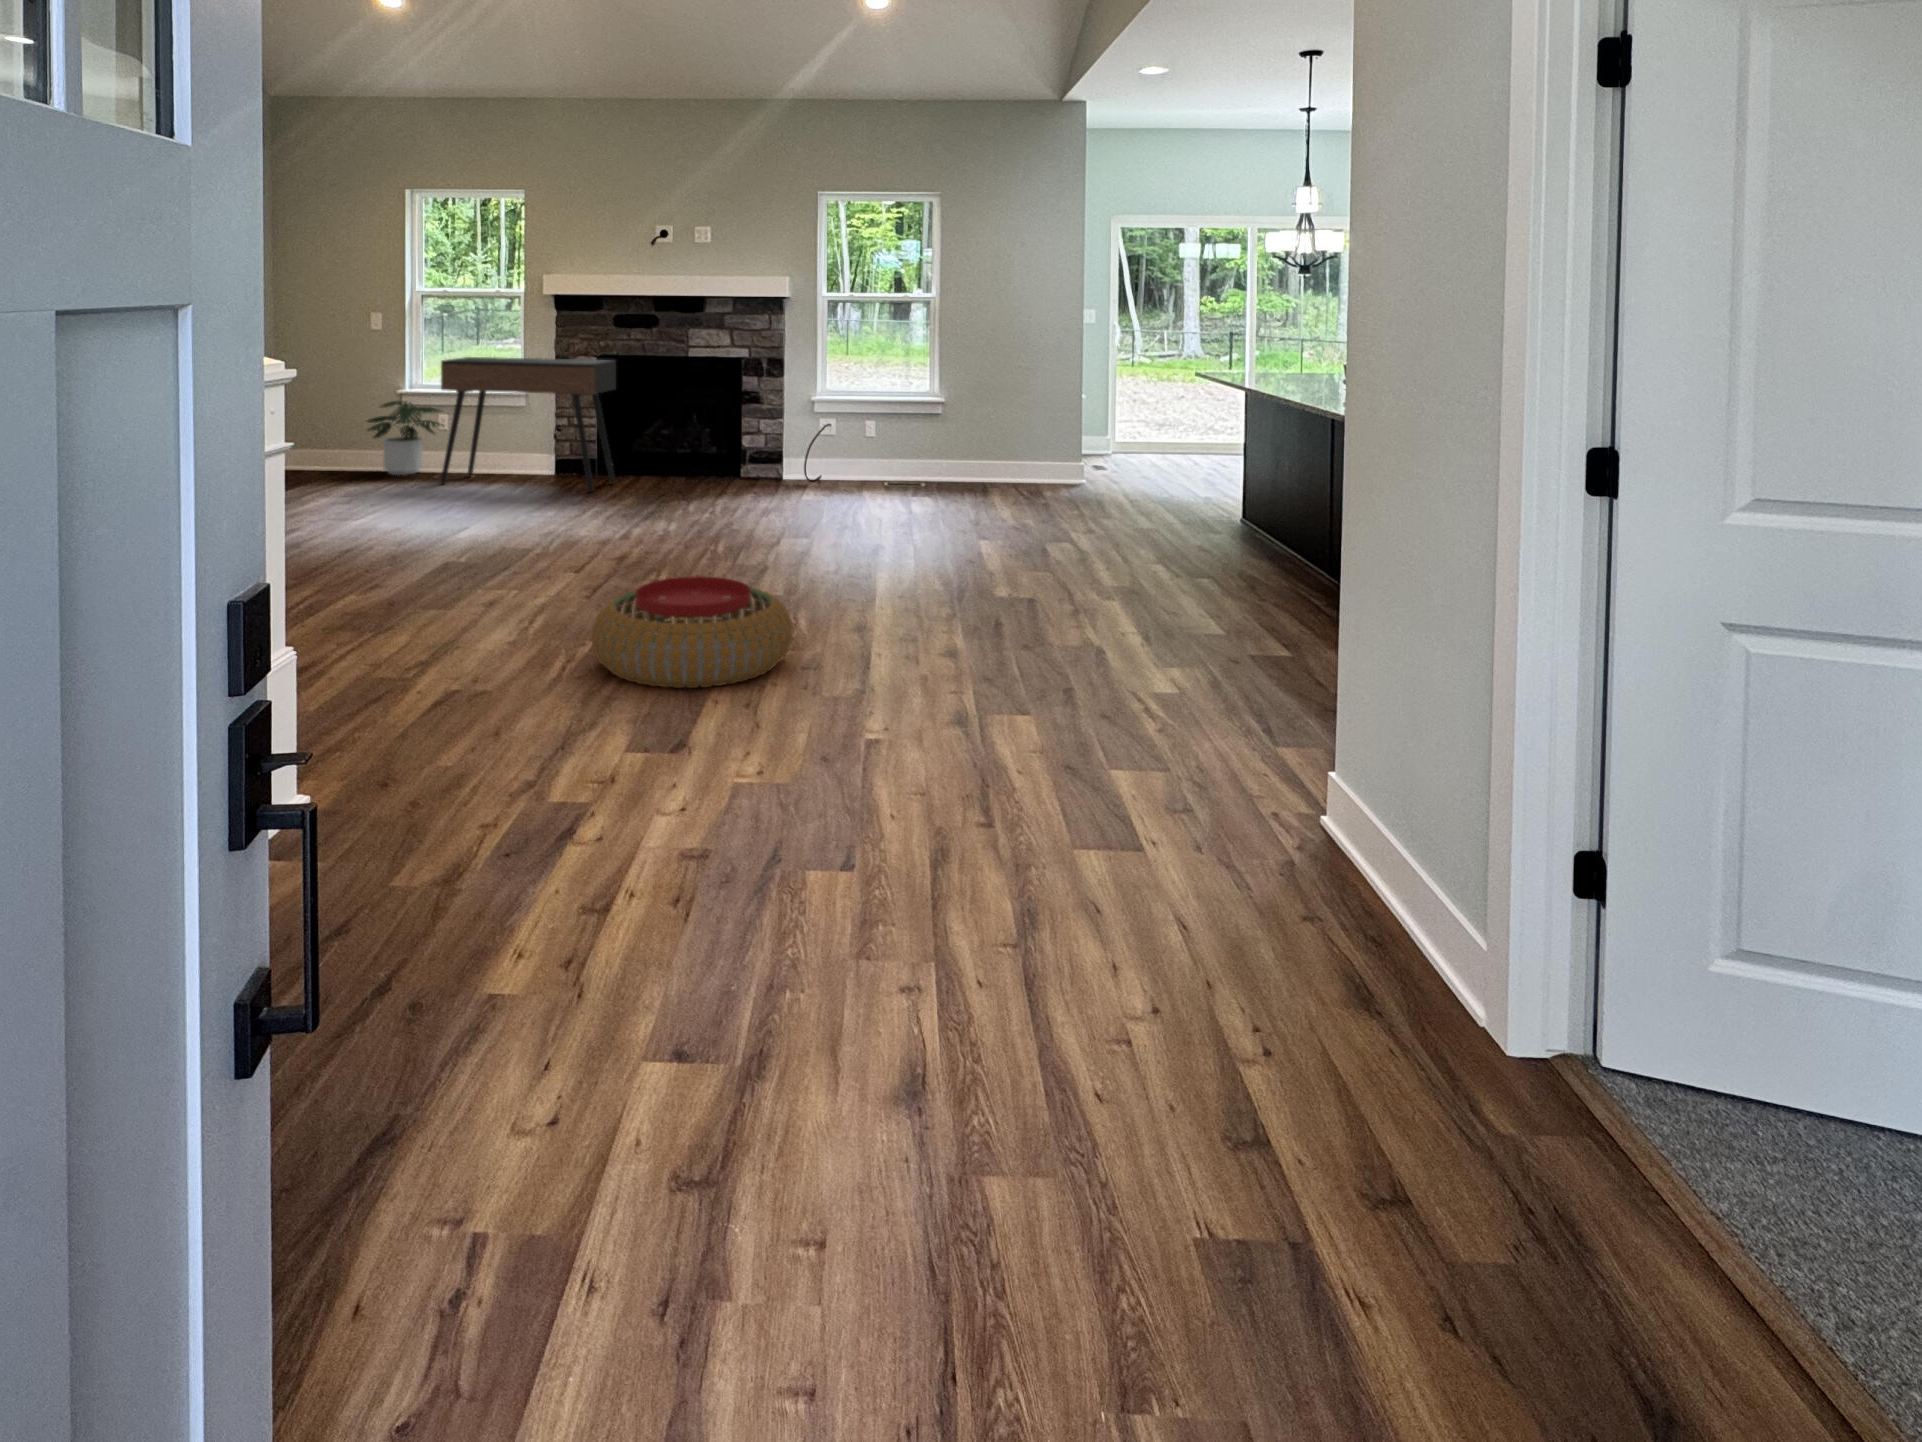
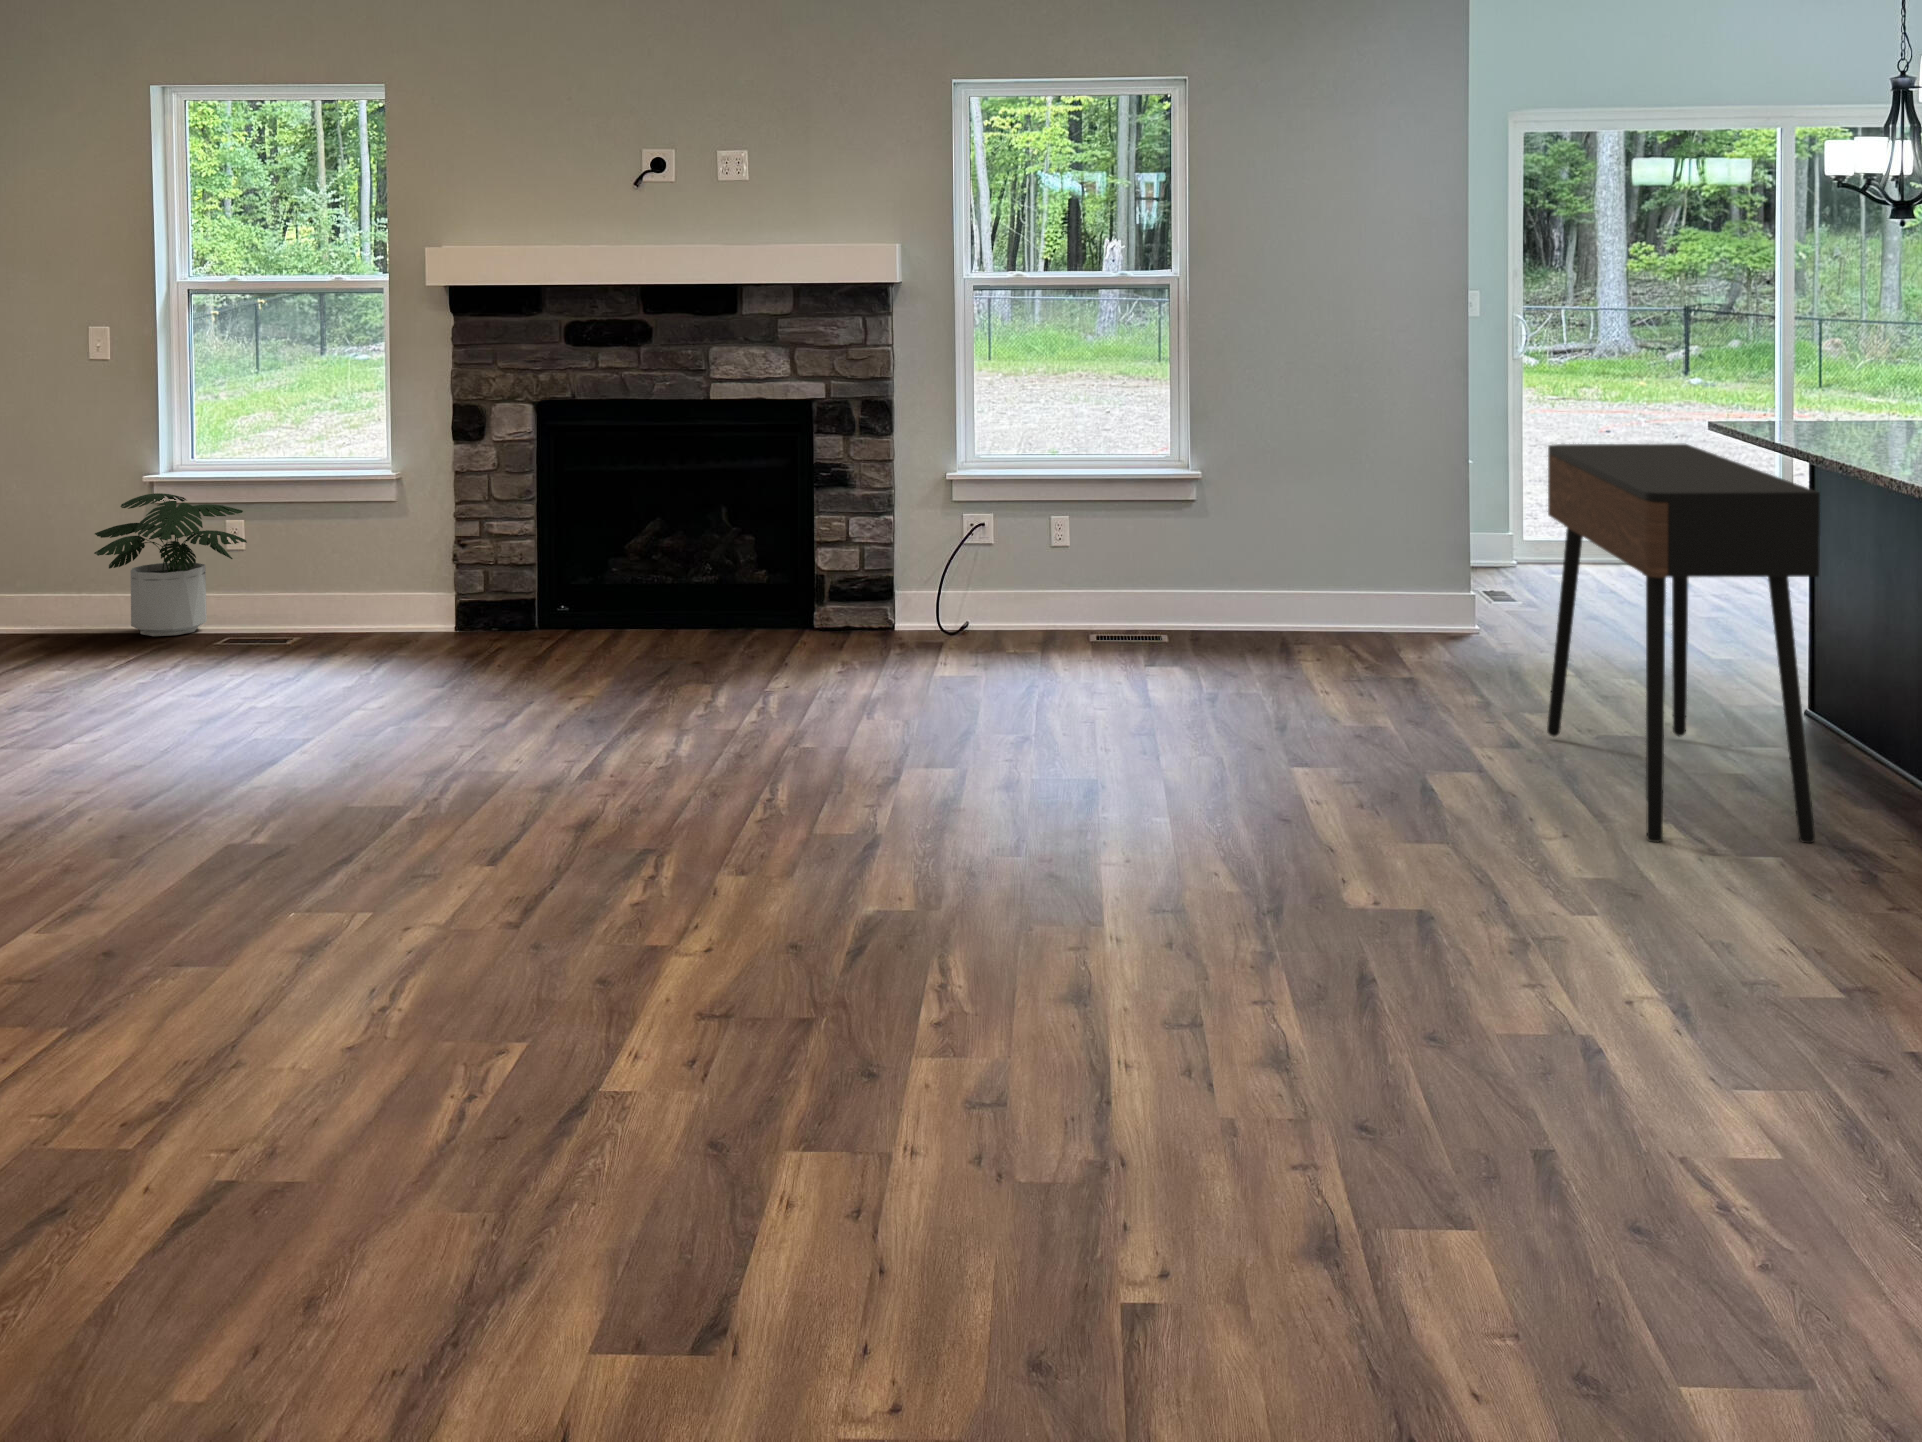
console table: present [440,357,616,492] -> present [1547,444,1820,843]
pouf: present [592,576,793,688] -> none [517,903,945,1169]

